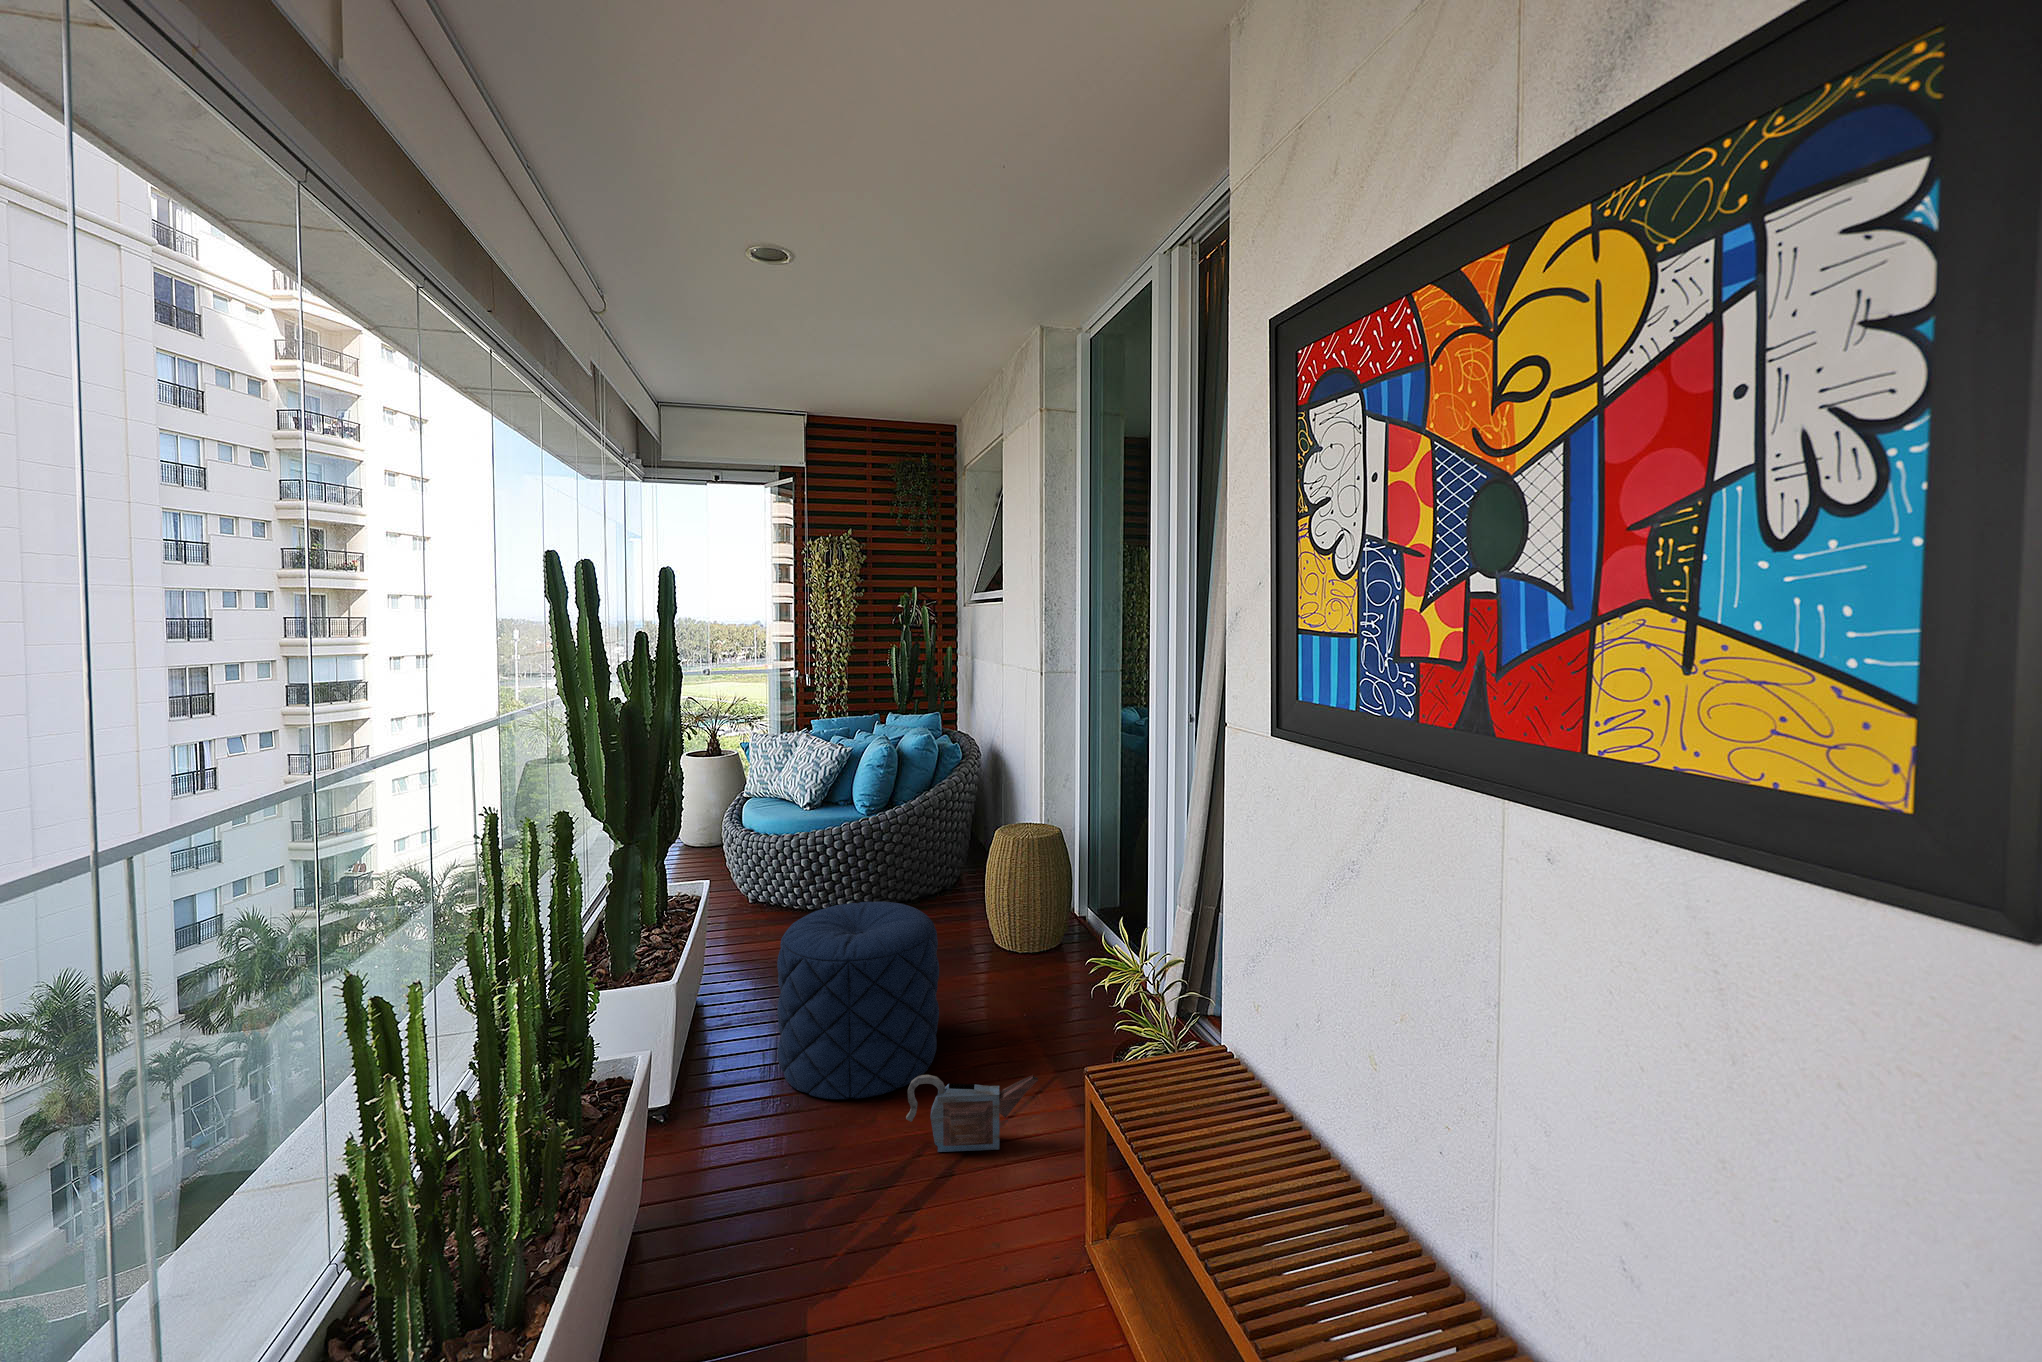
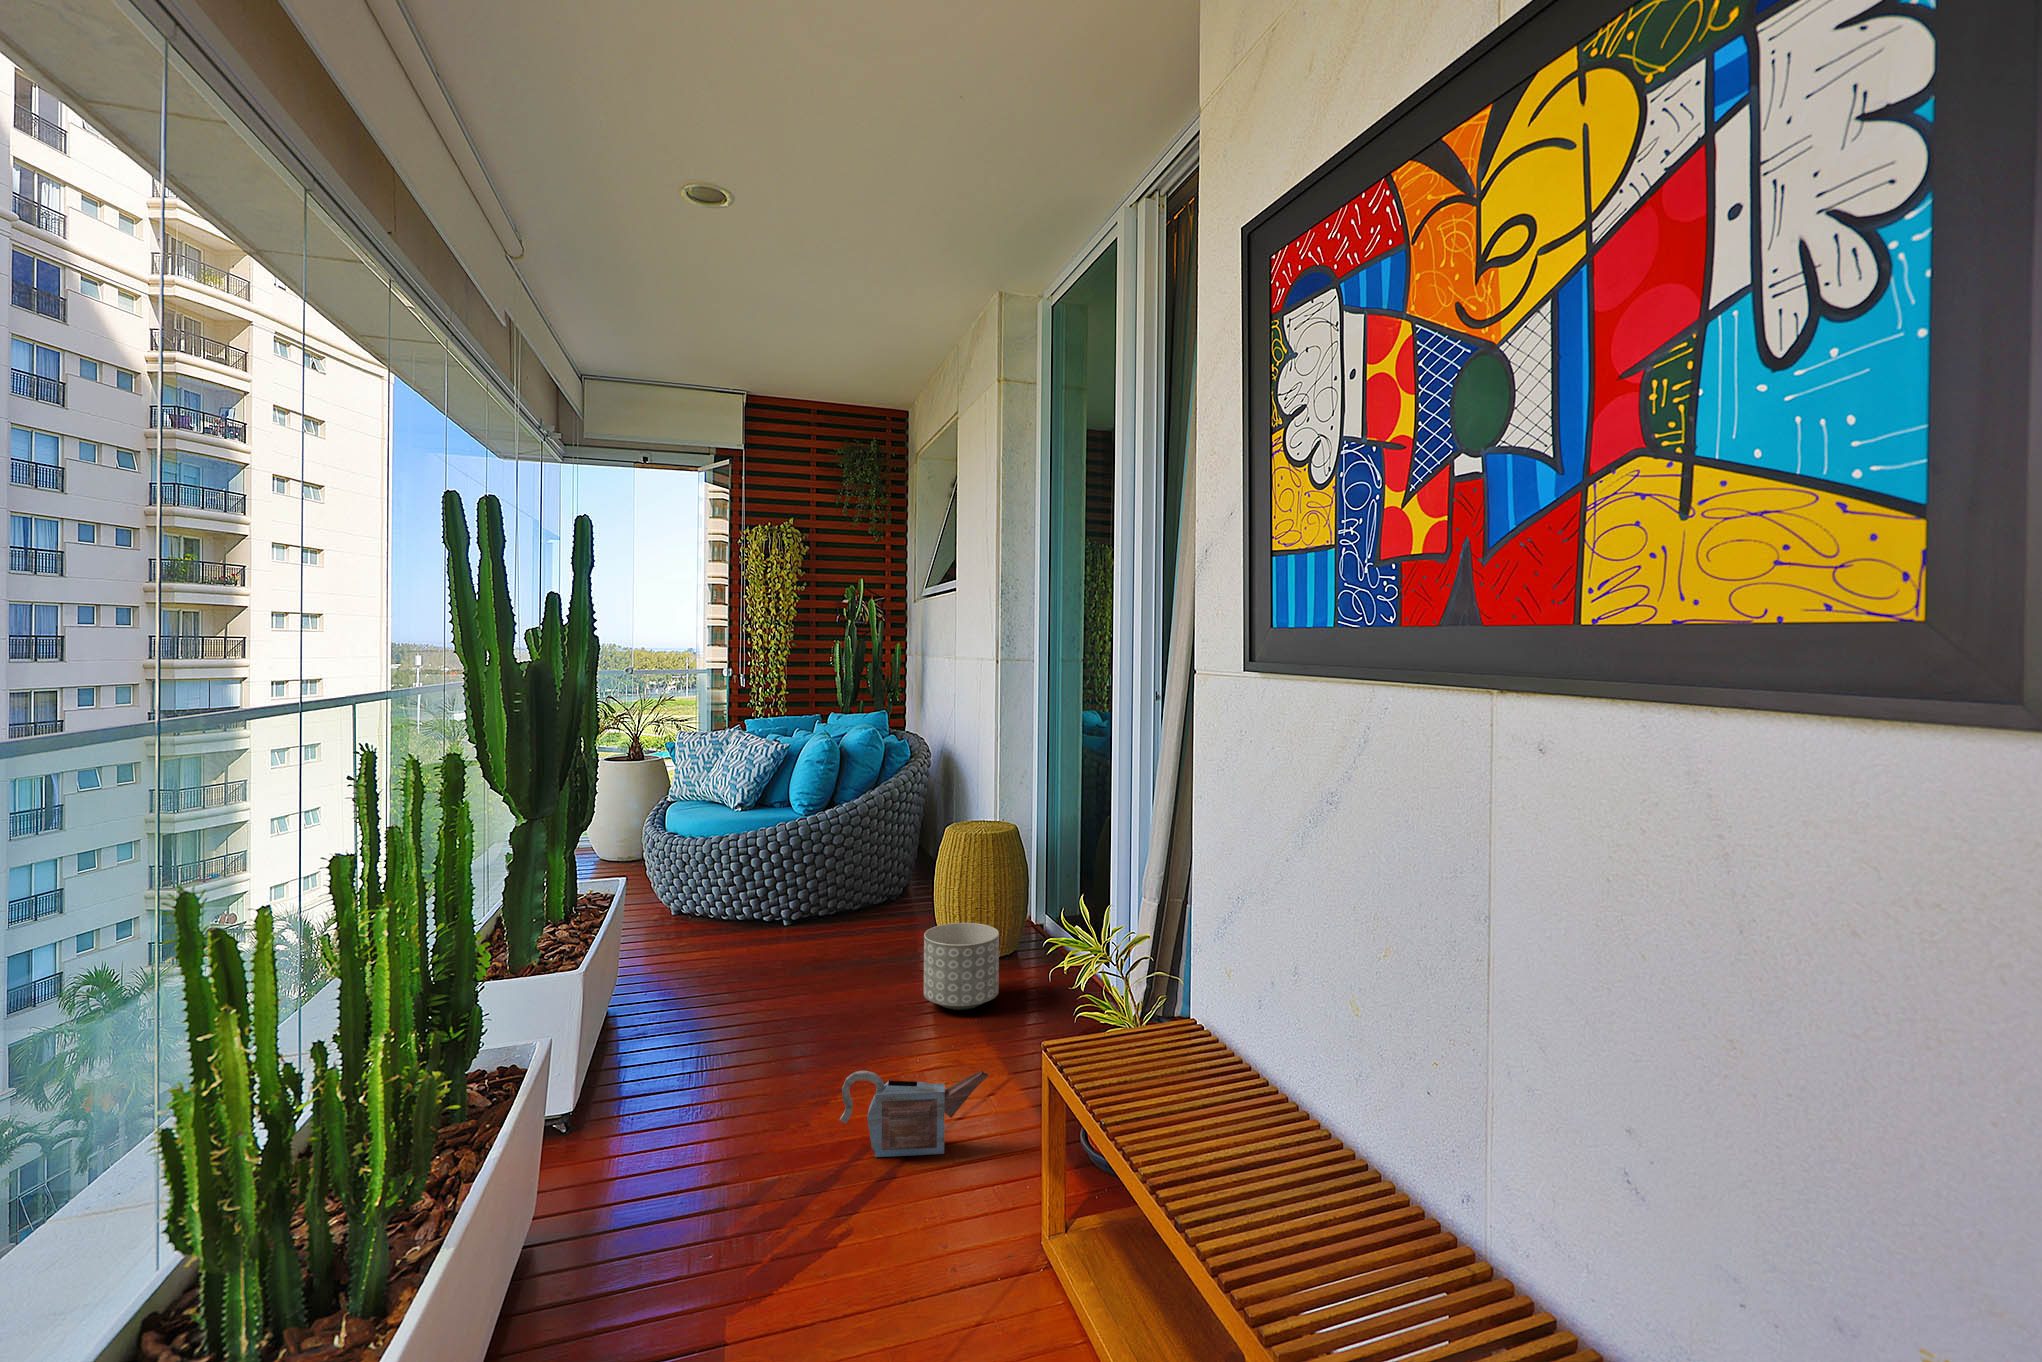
pouf: present [777,902,939,1099] -> none [697,894,880,1107]
planter: none [978,921,1046,1002] -> present [924,923,999,1010]

